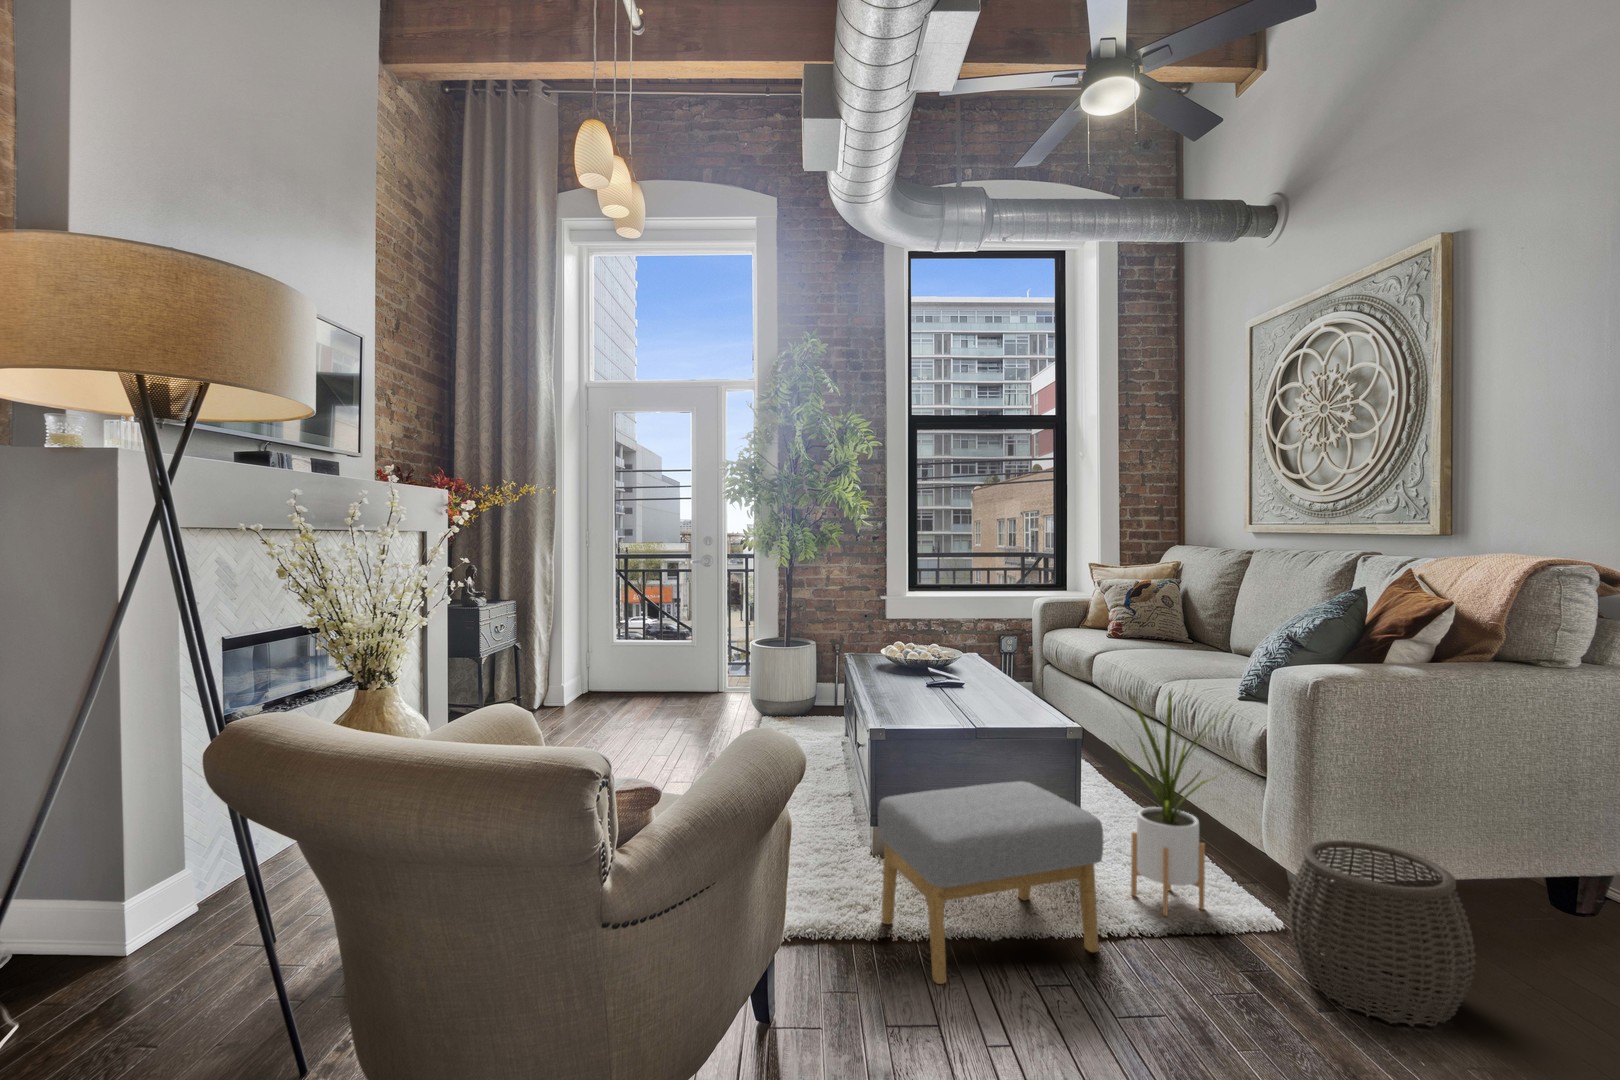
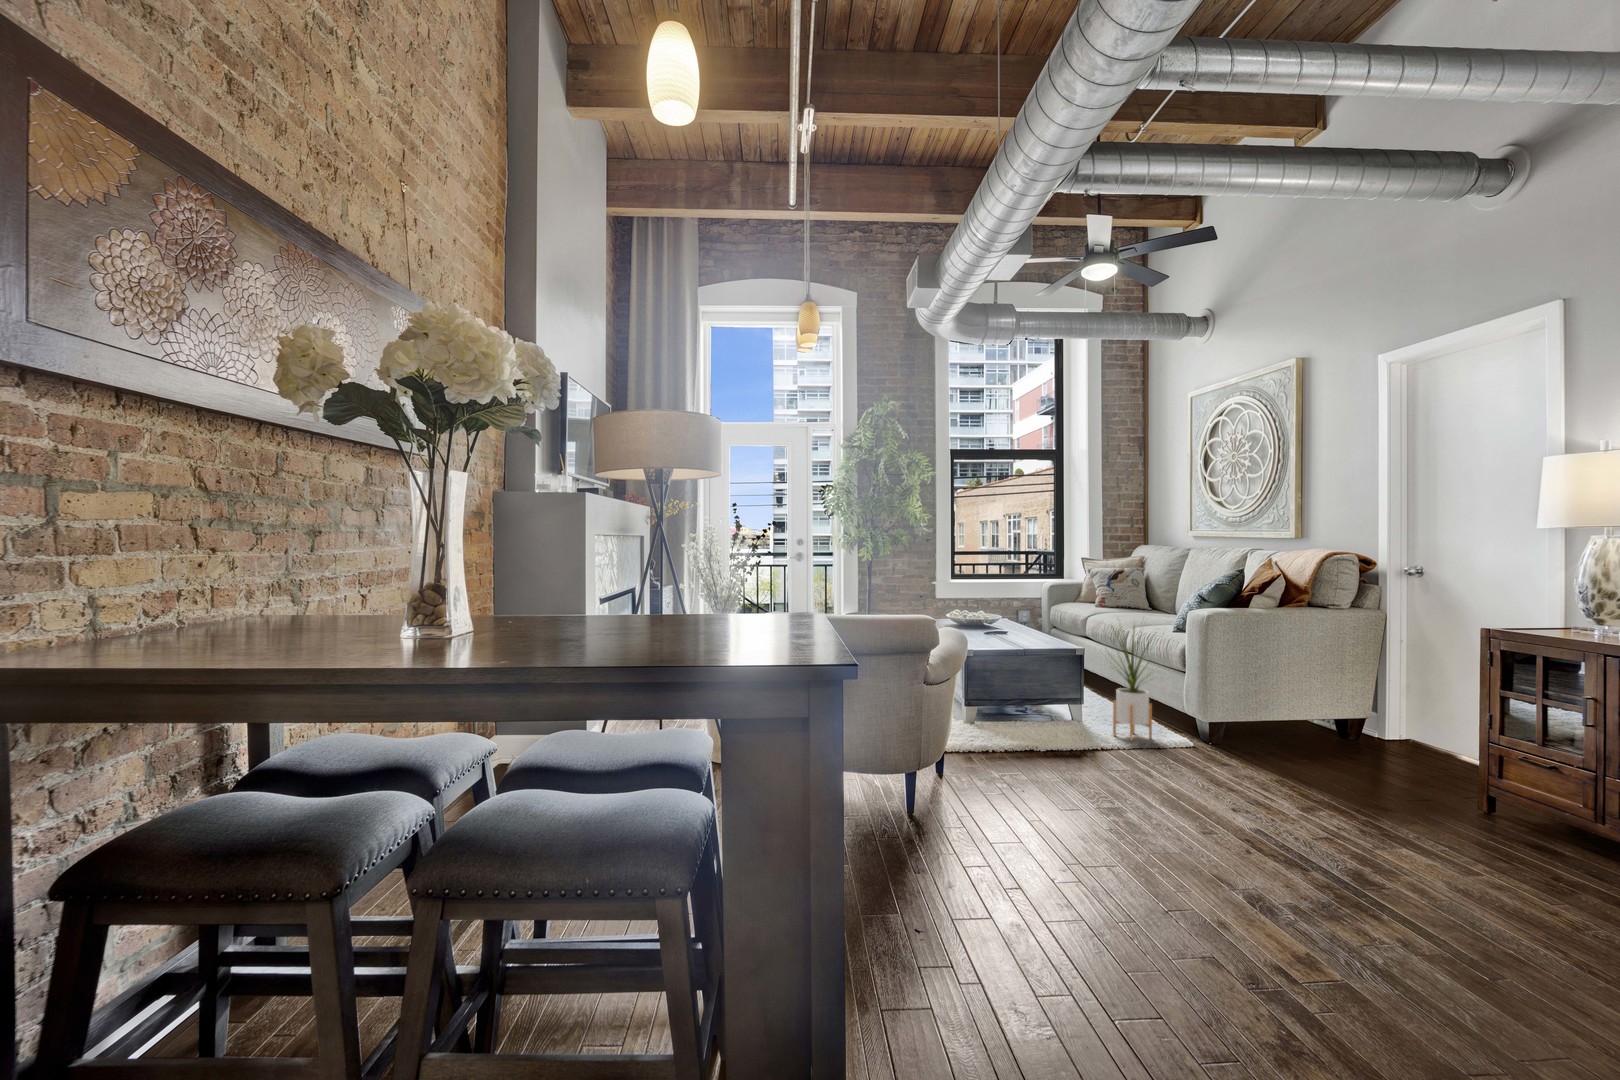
footstool: present [878,781,1103,984] -> none [980,673,1099,760]
woven basket: present [1288,840,1476,1027] -> none [1190,692,1273,767]

